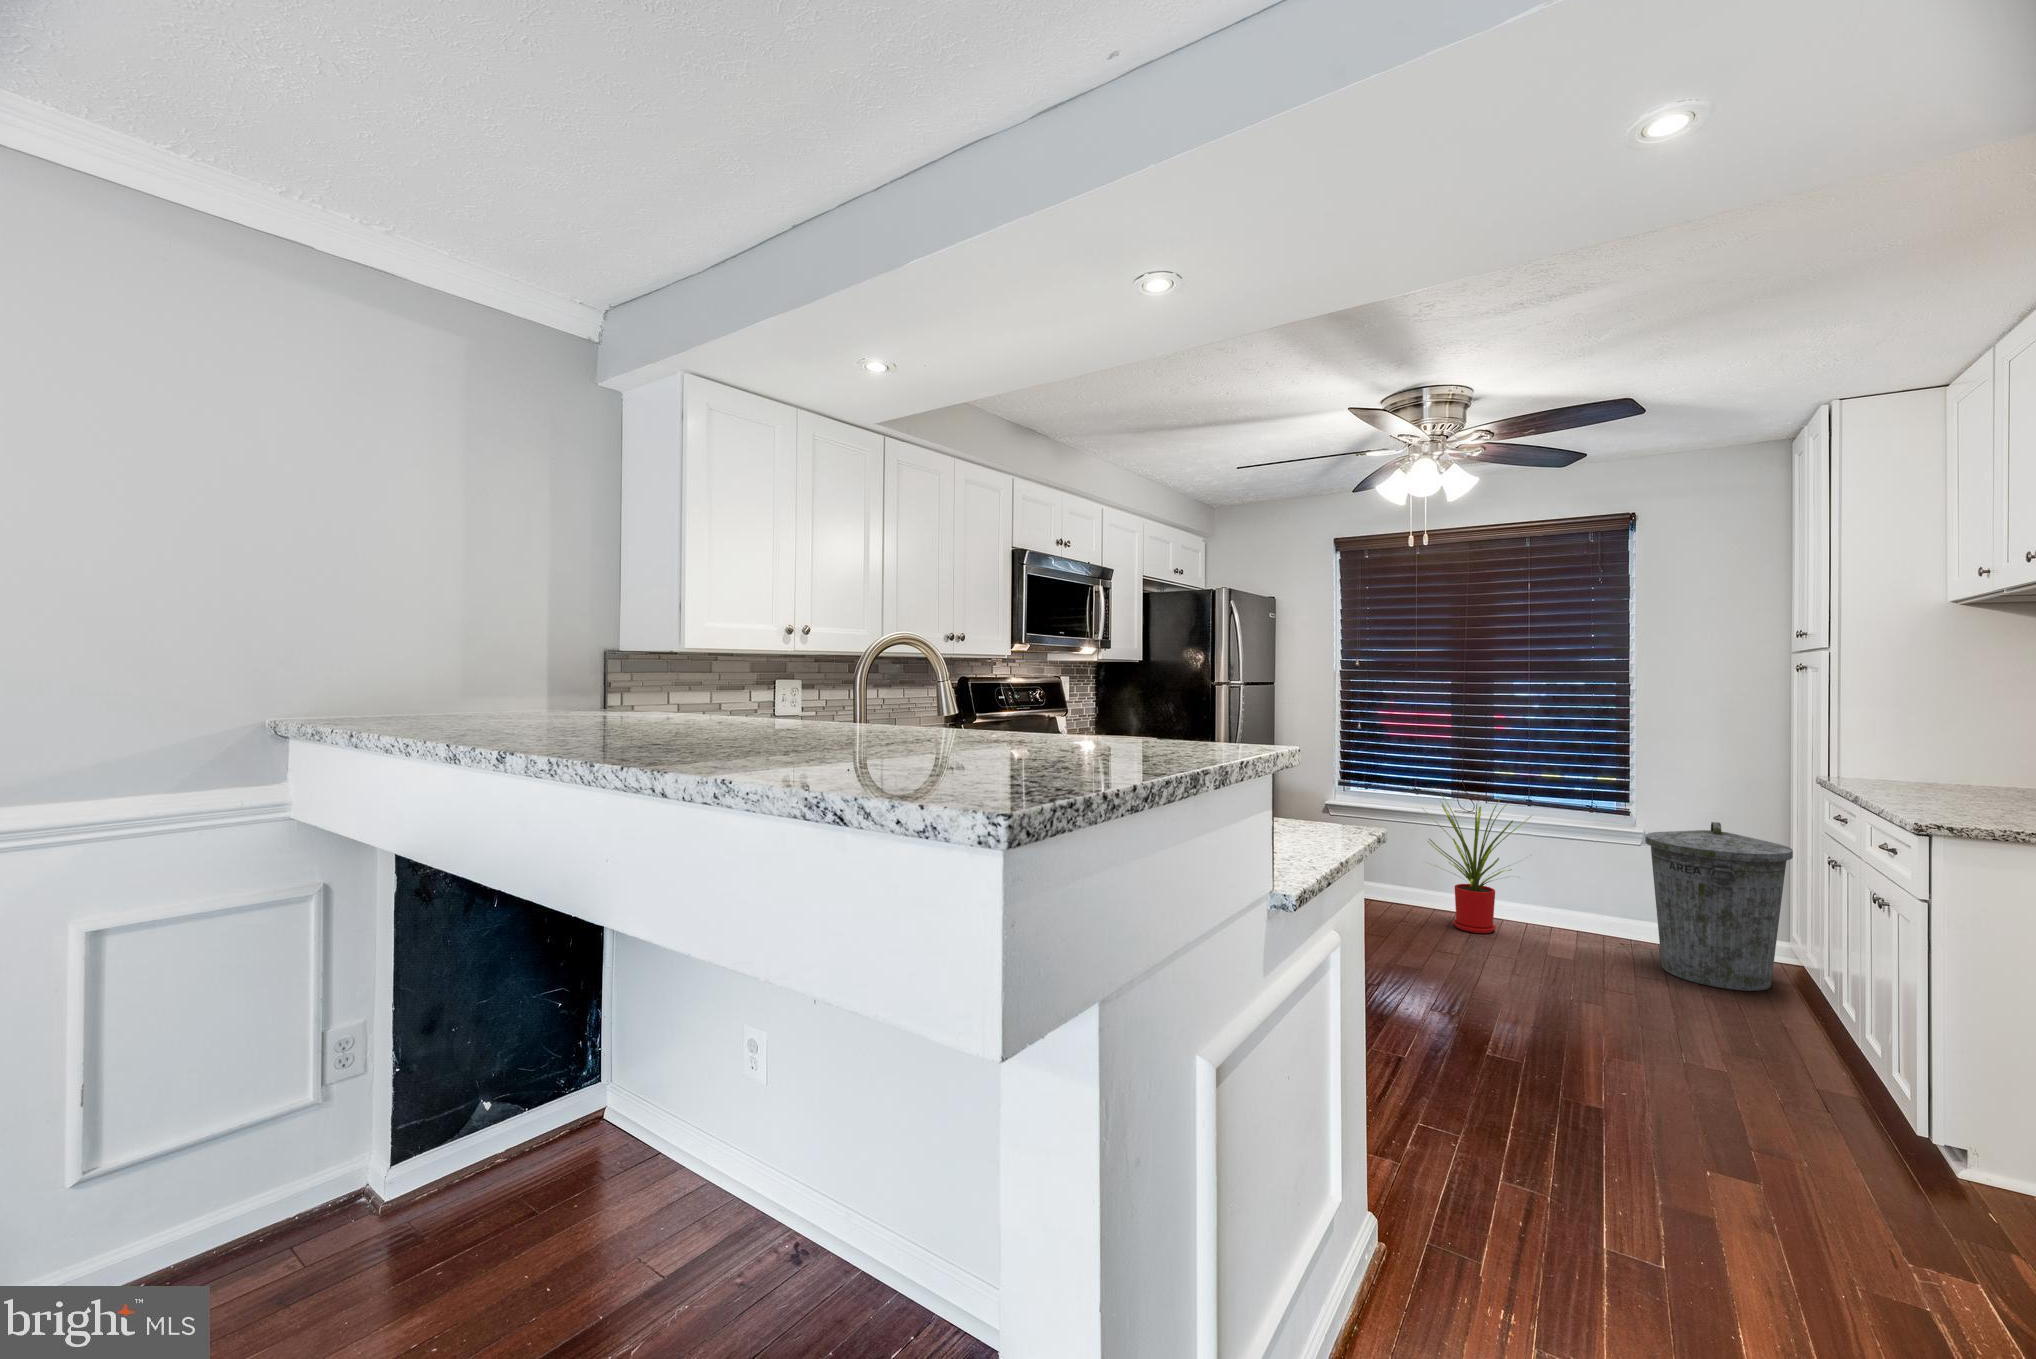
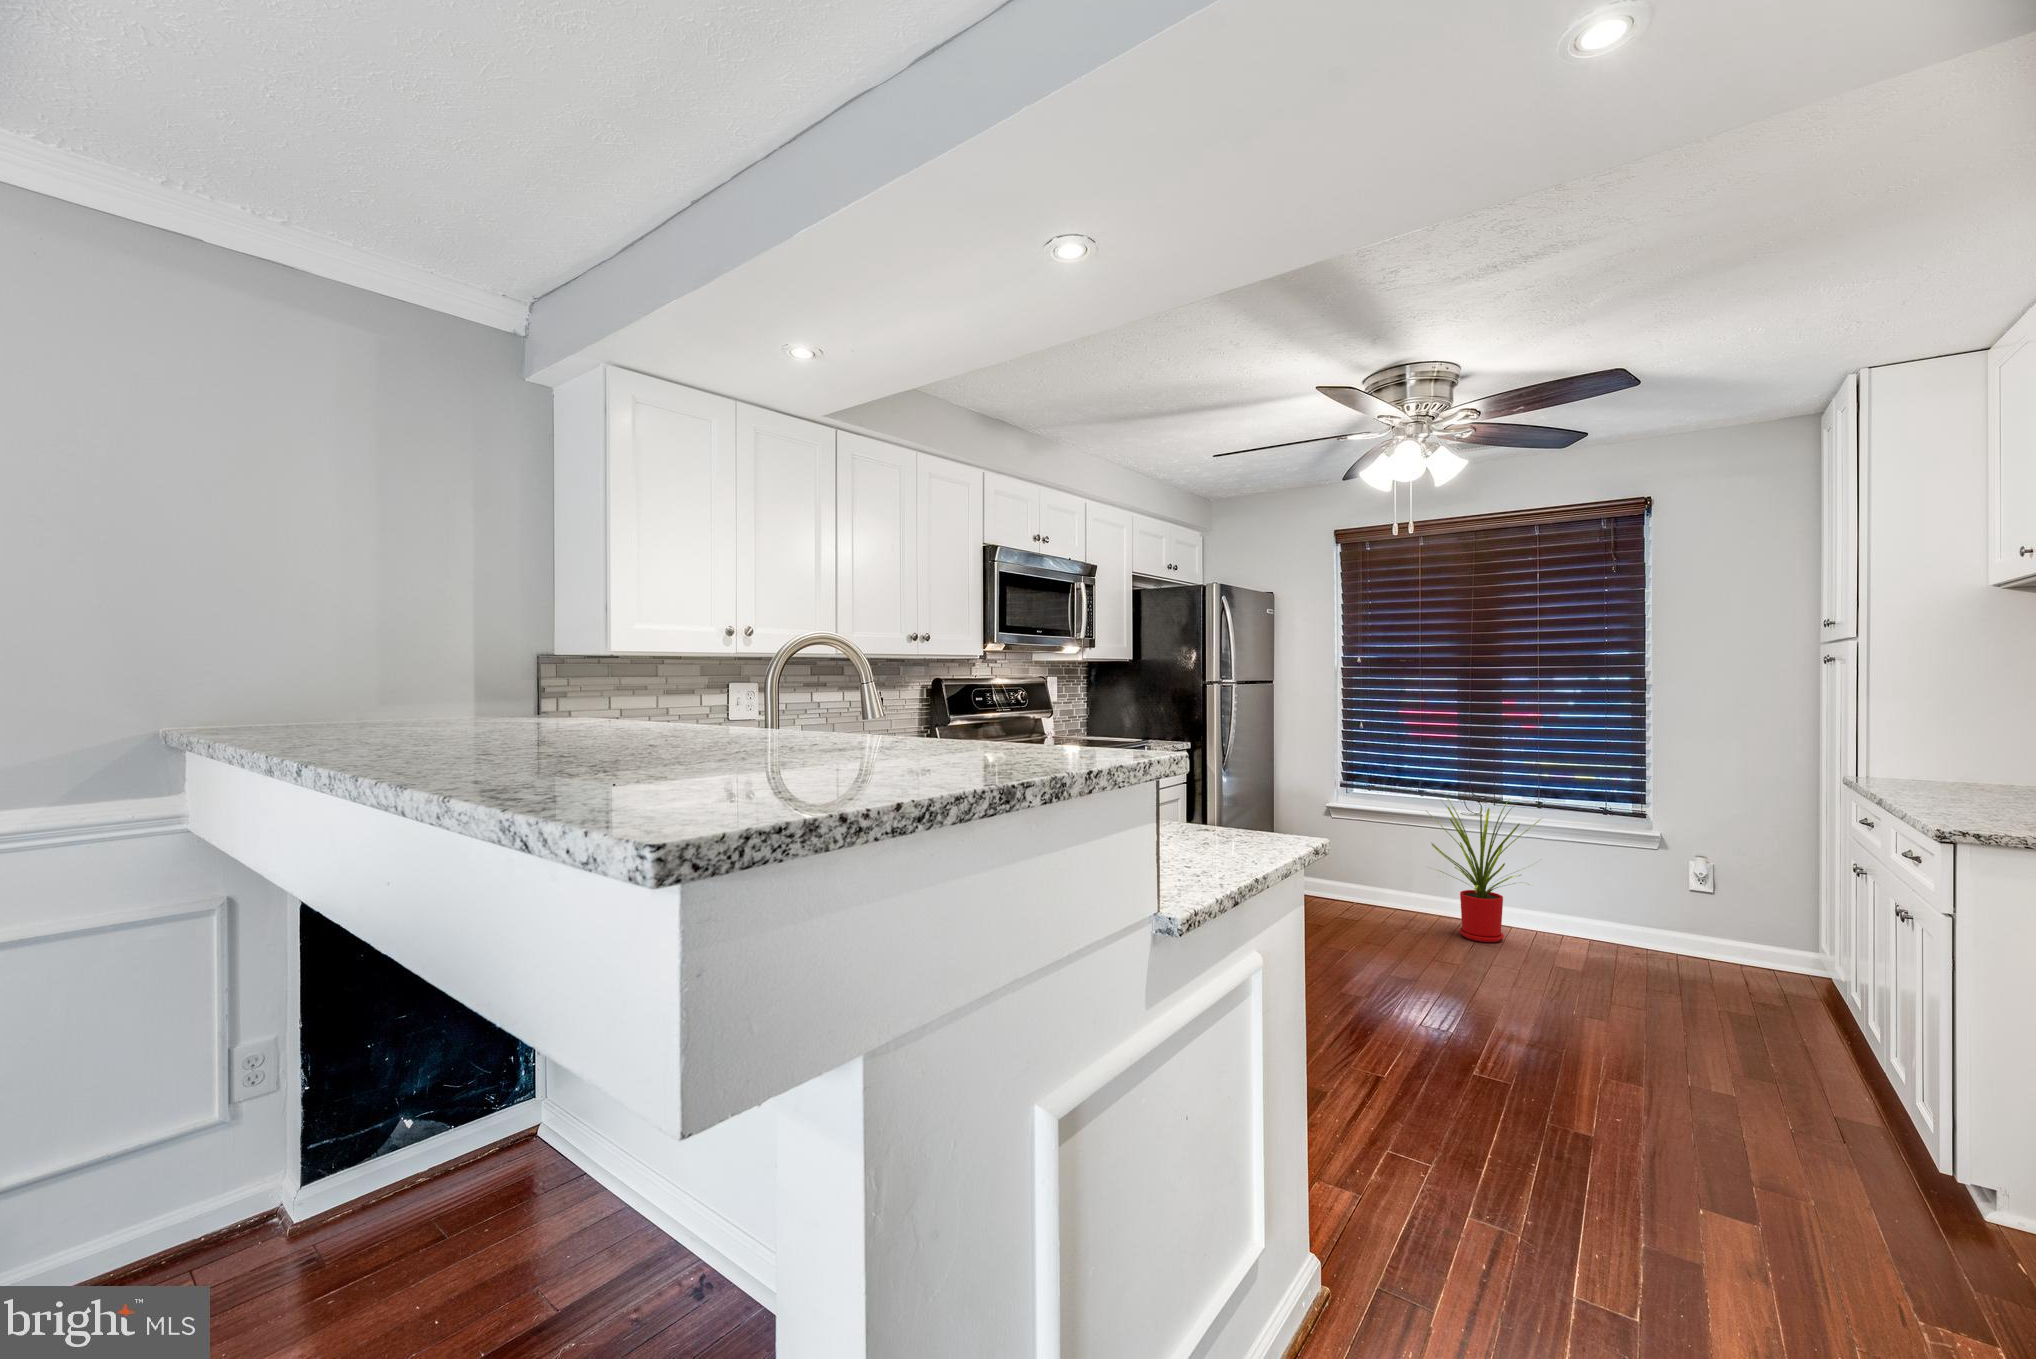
trash can: present [1645,822,1793,991] -> none [1661,825,1820,1007]

